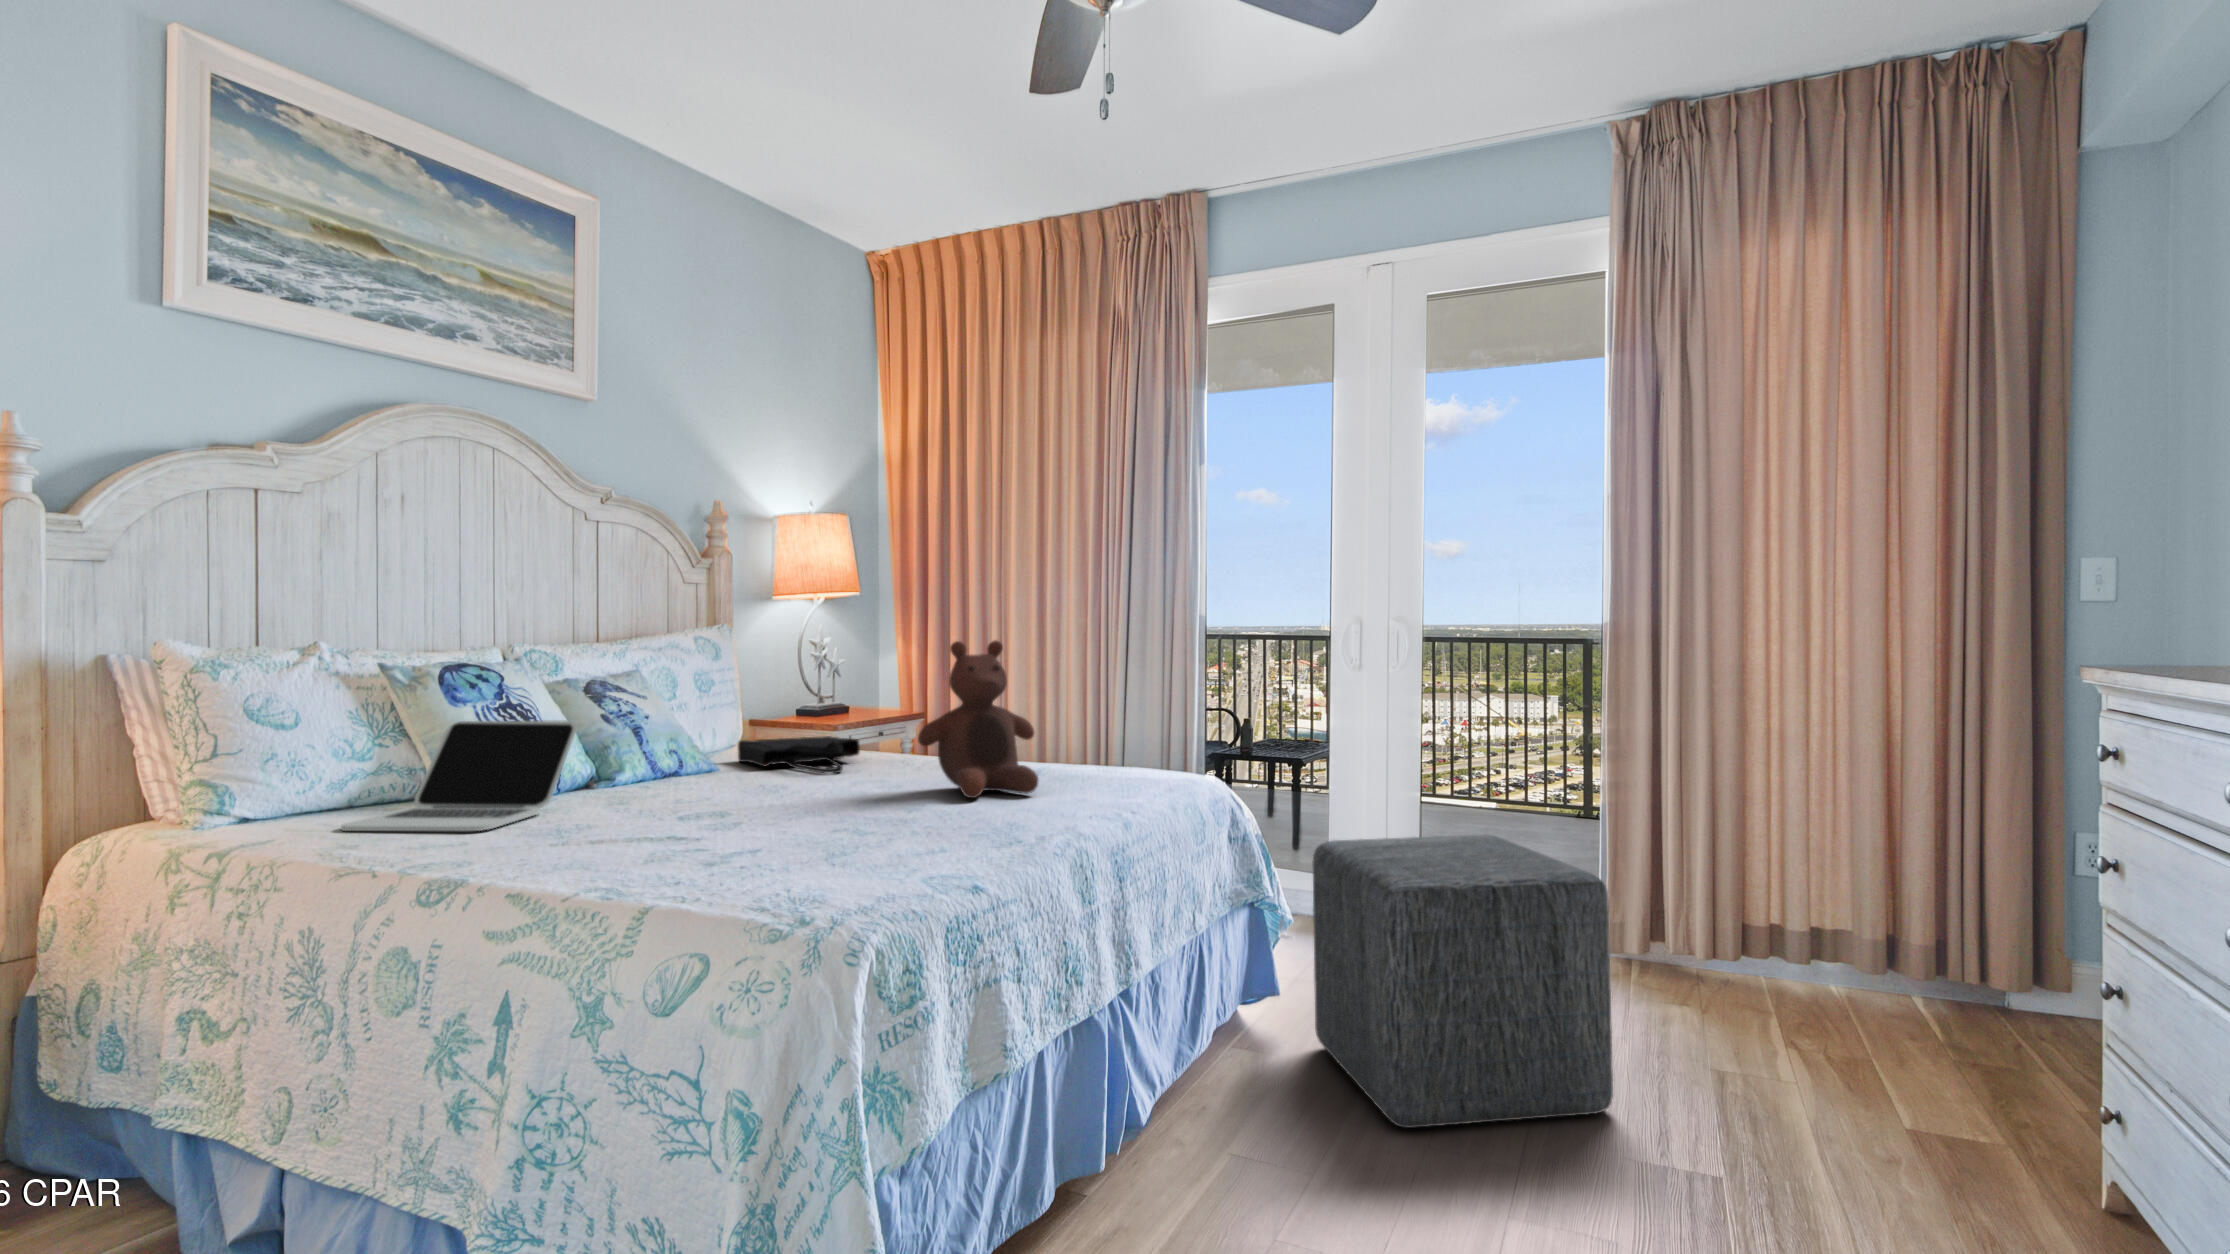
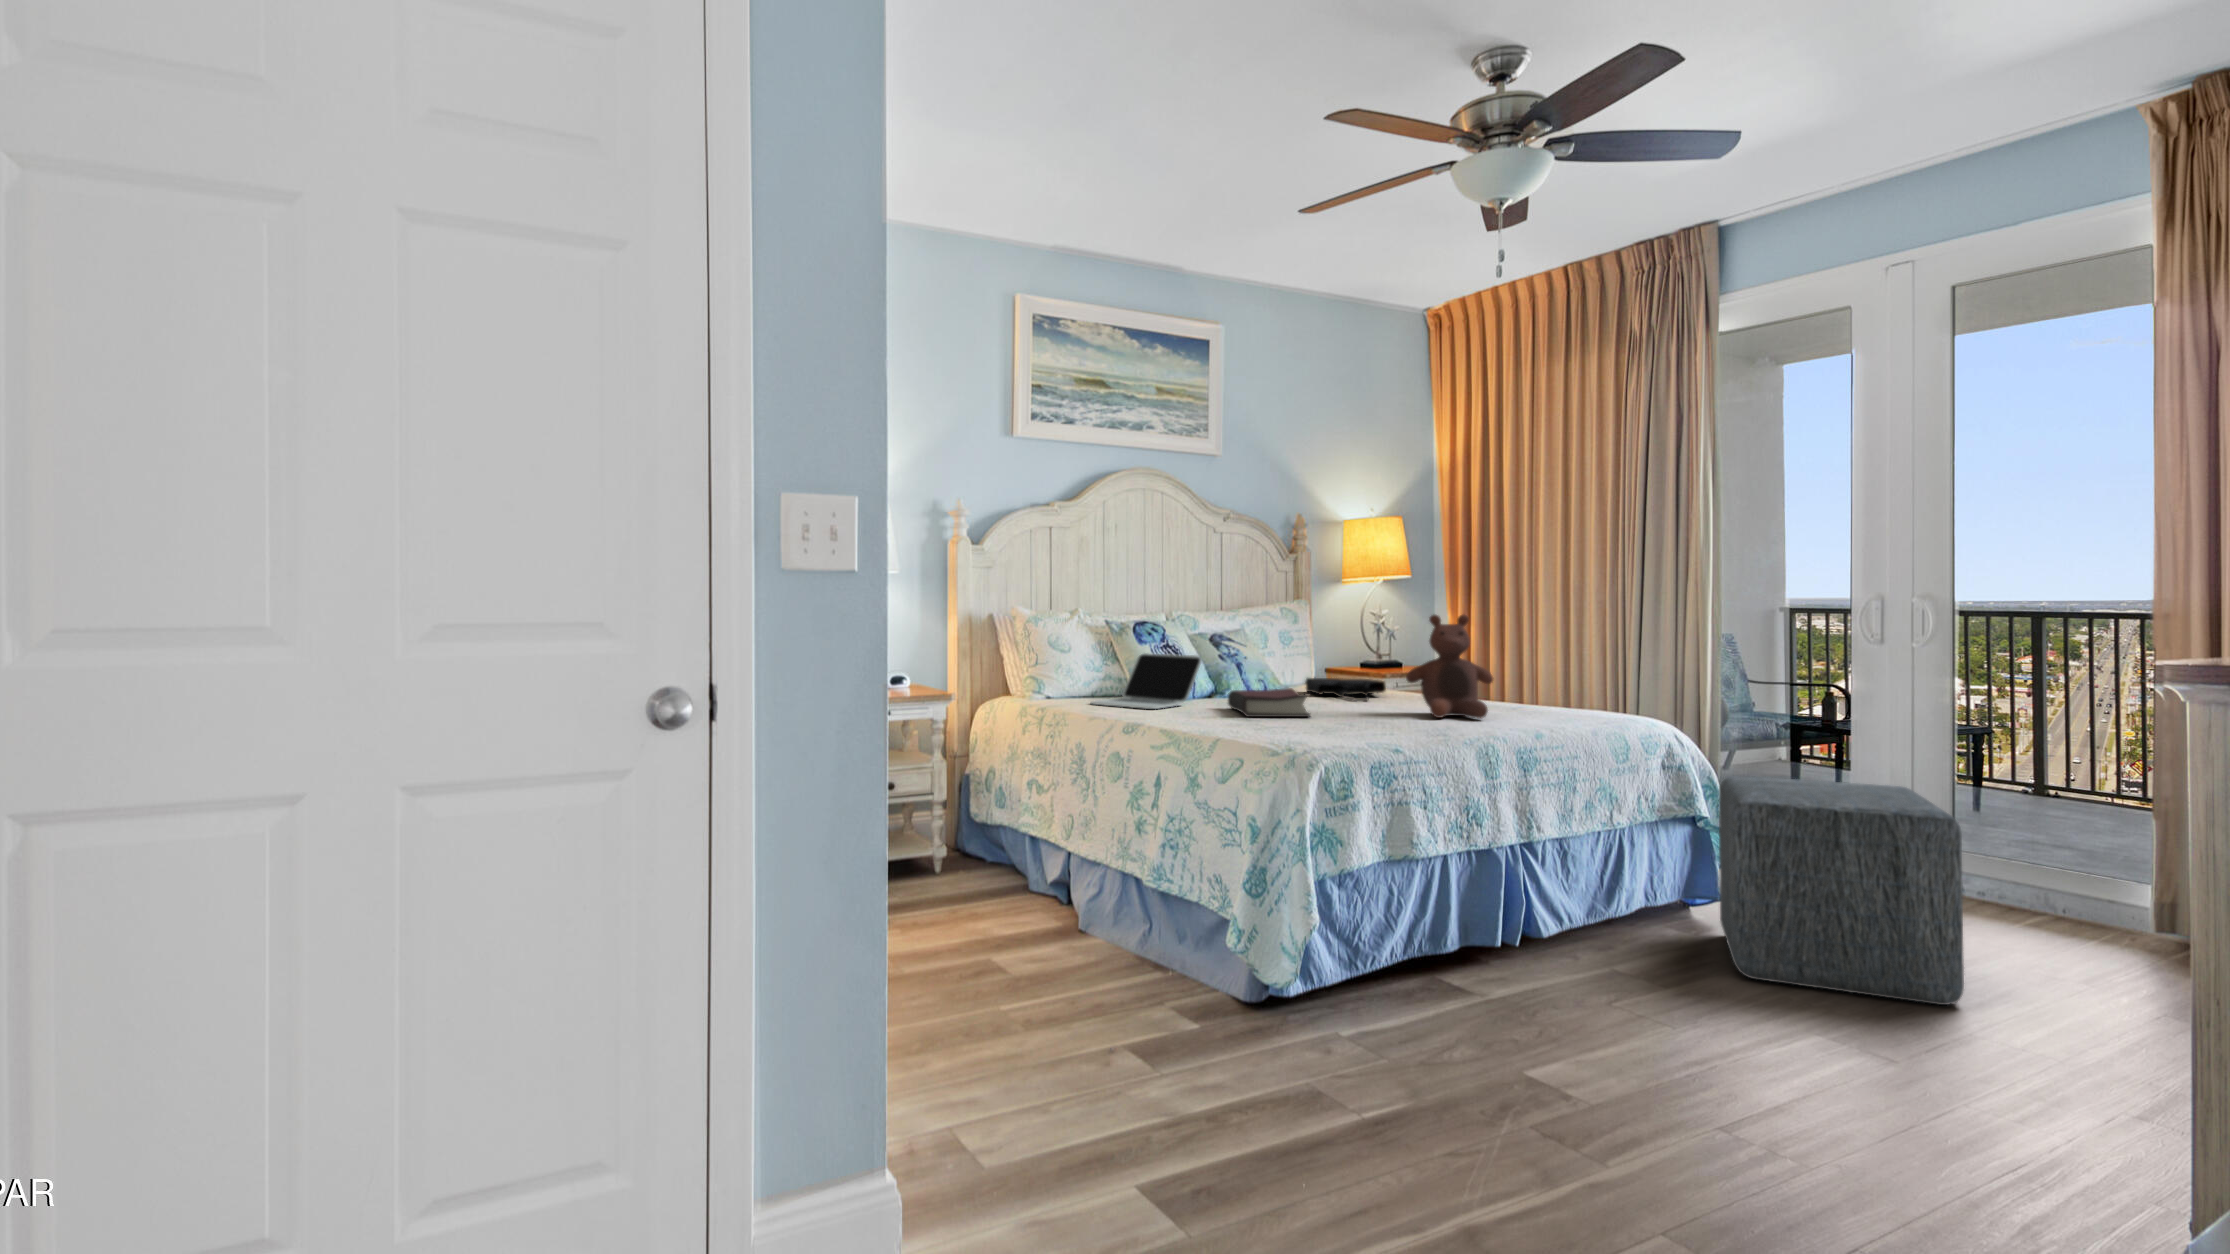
hardback book: none [628,767,785,832] -> present [1228,688,1311,717]

